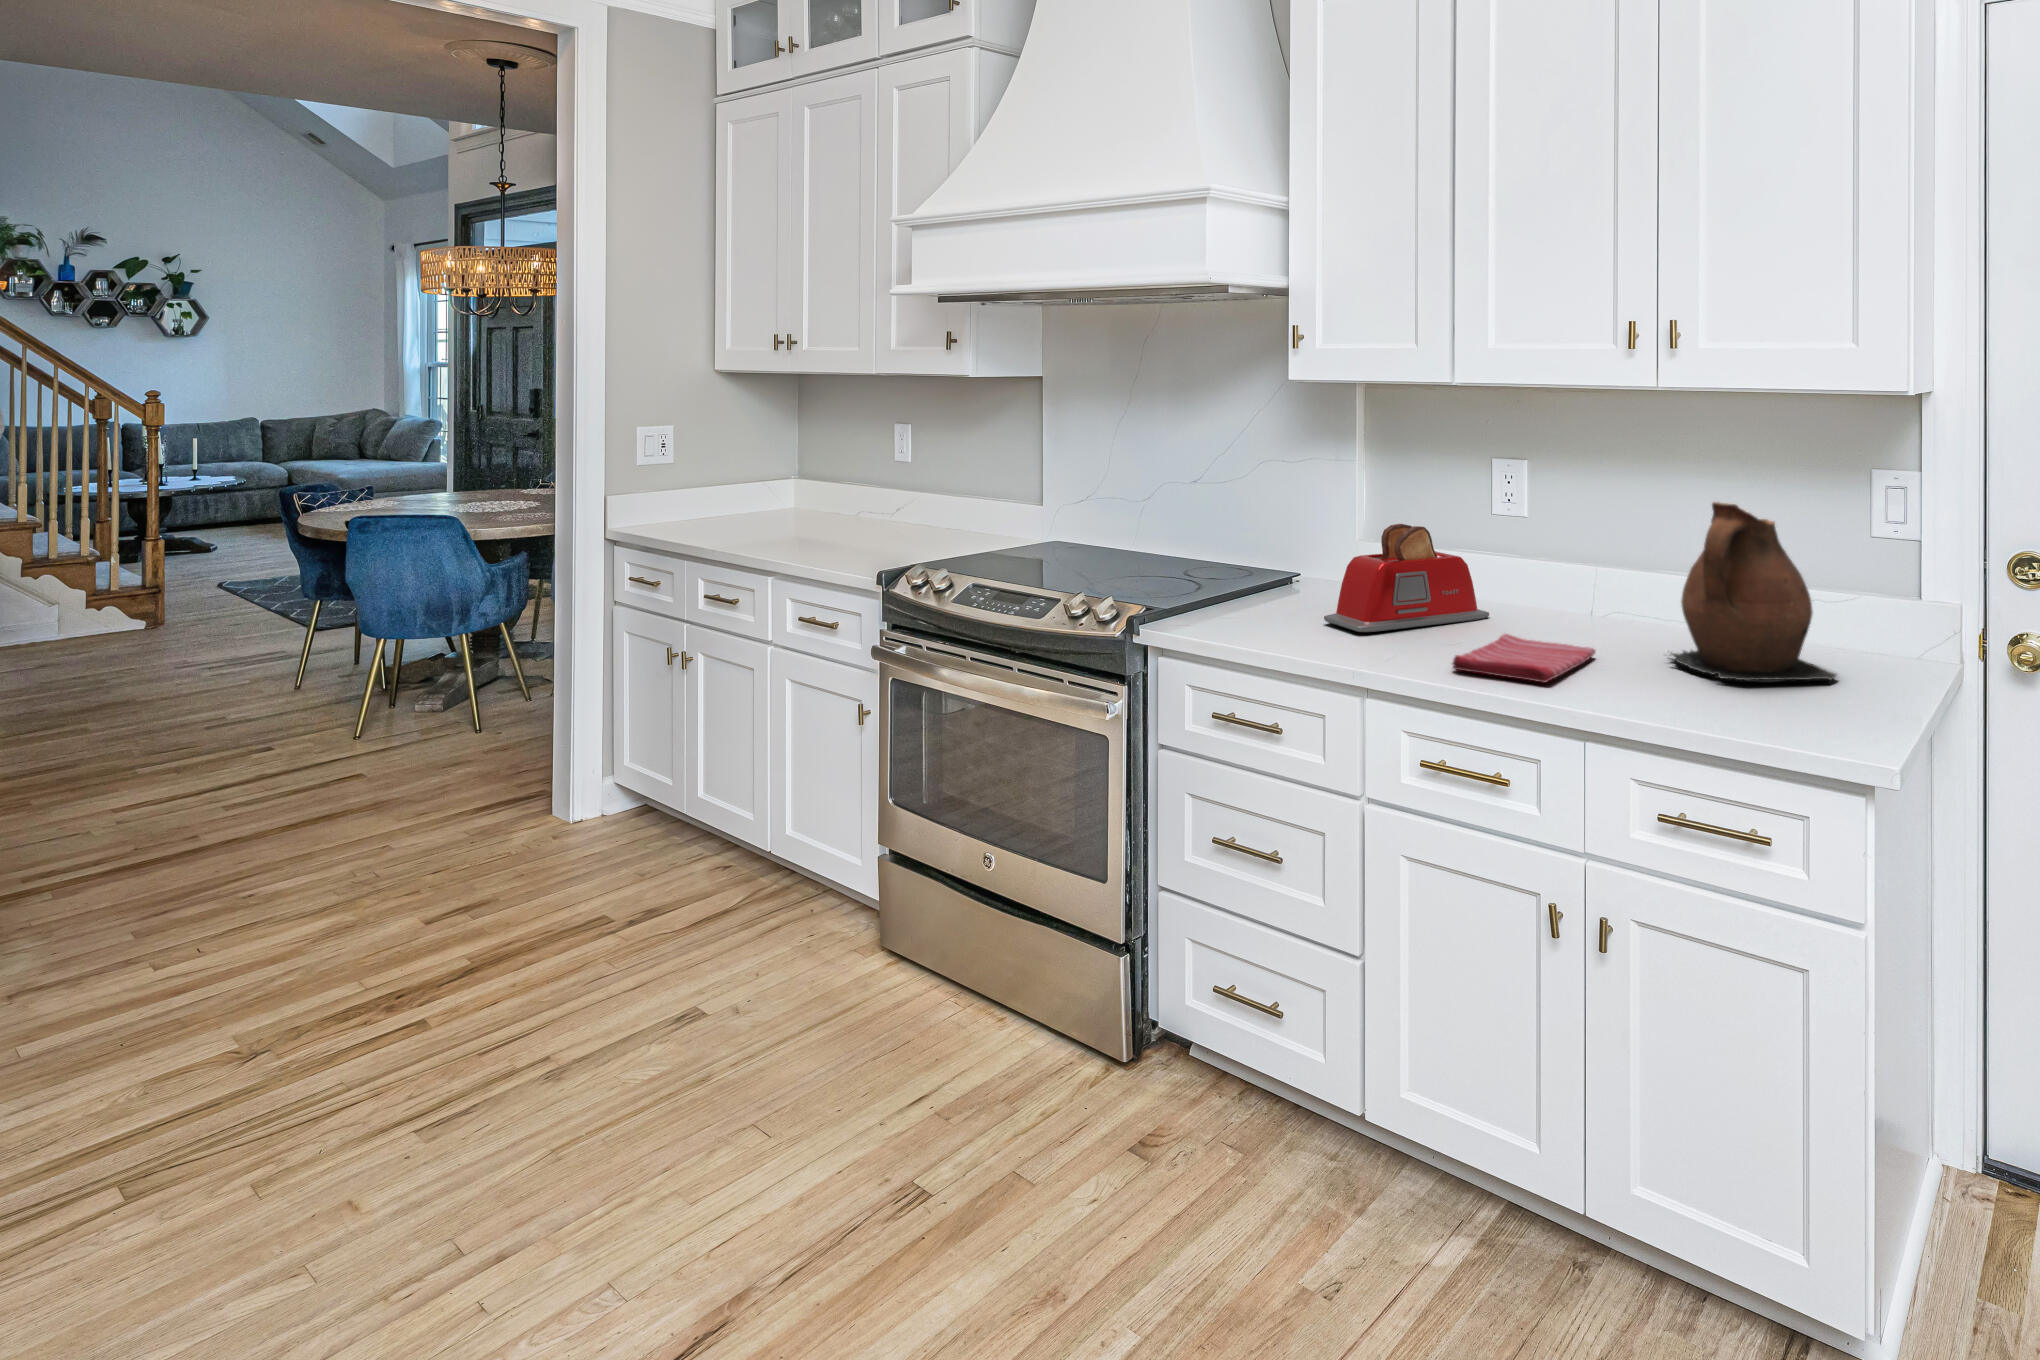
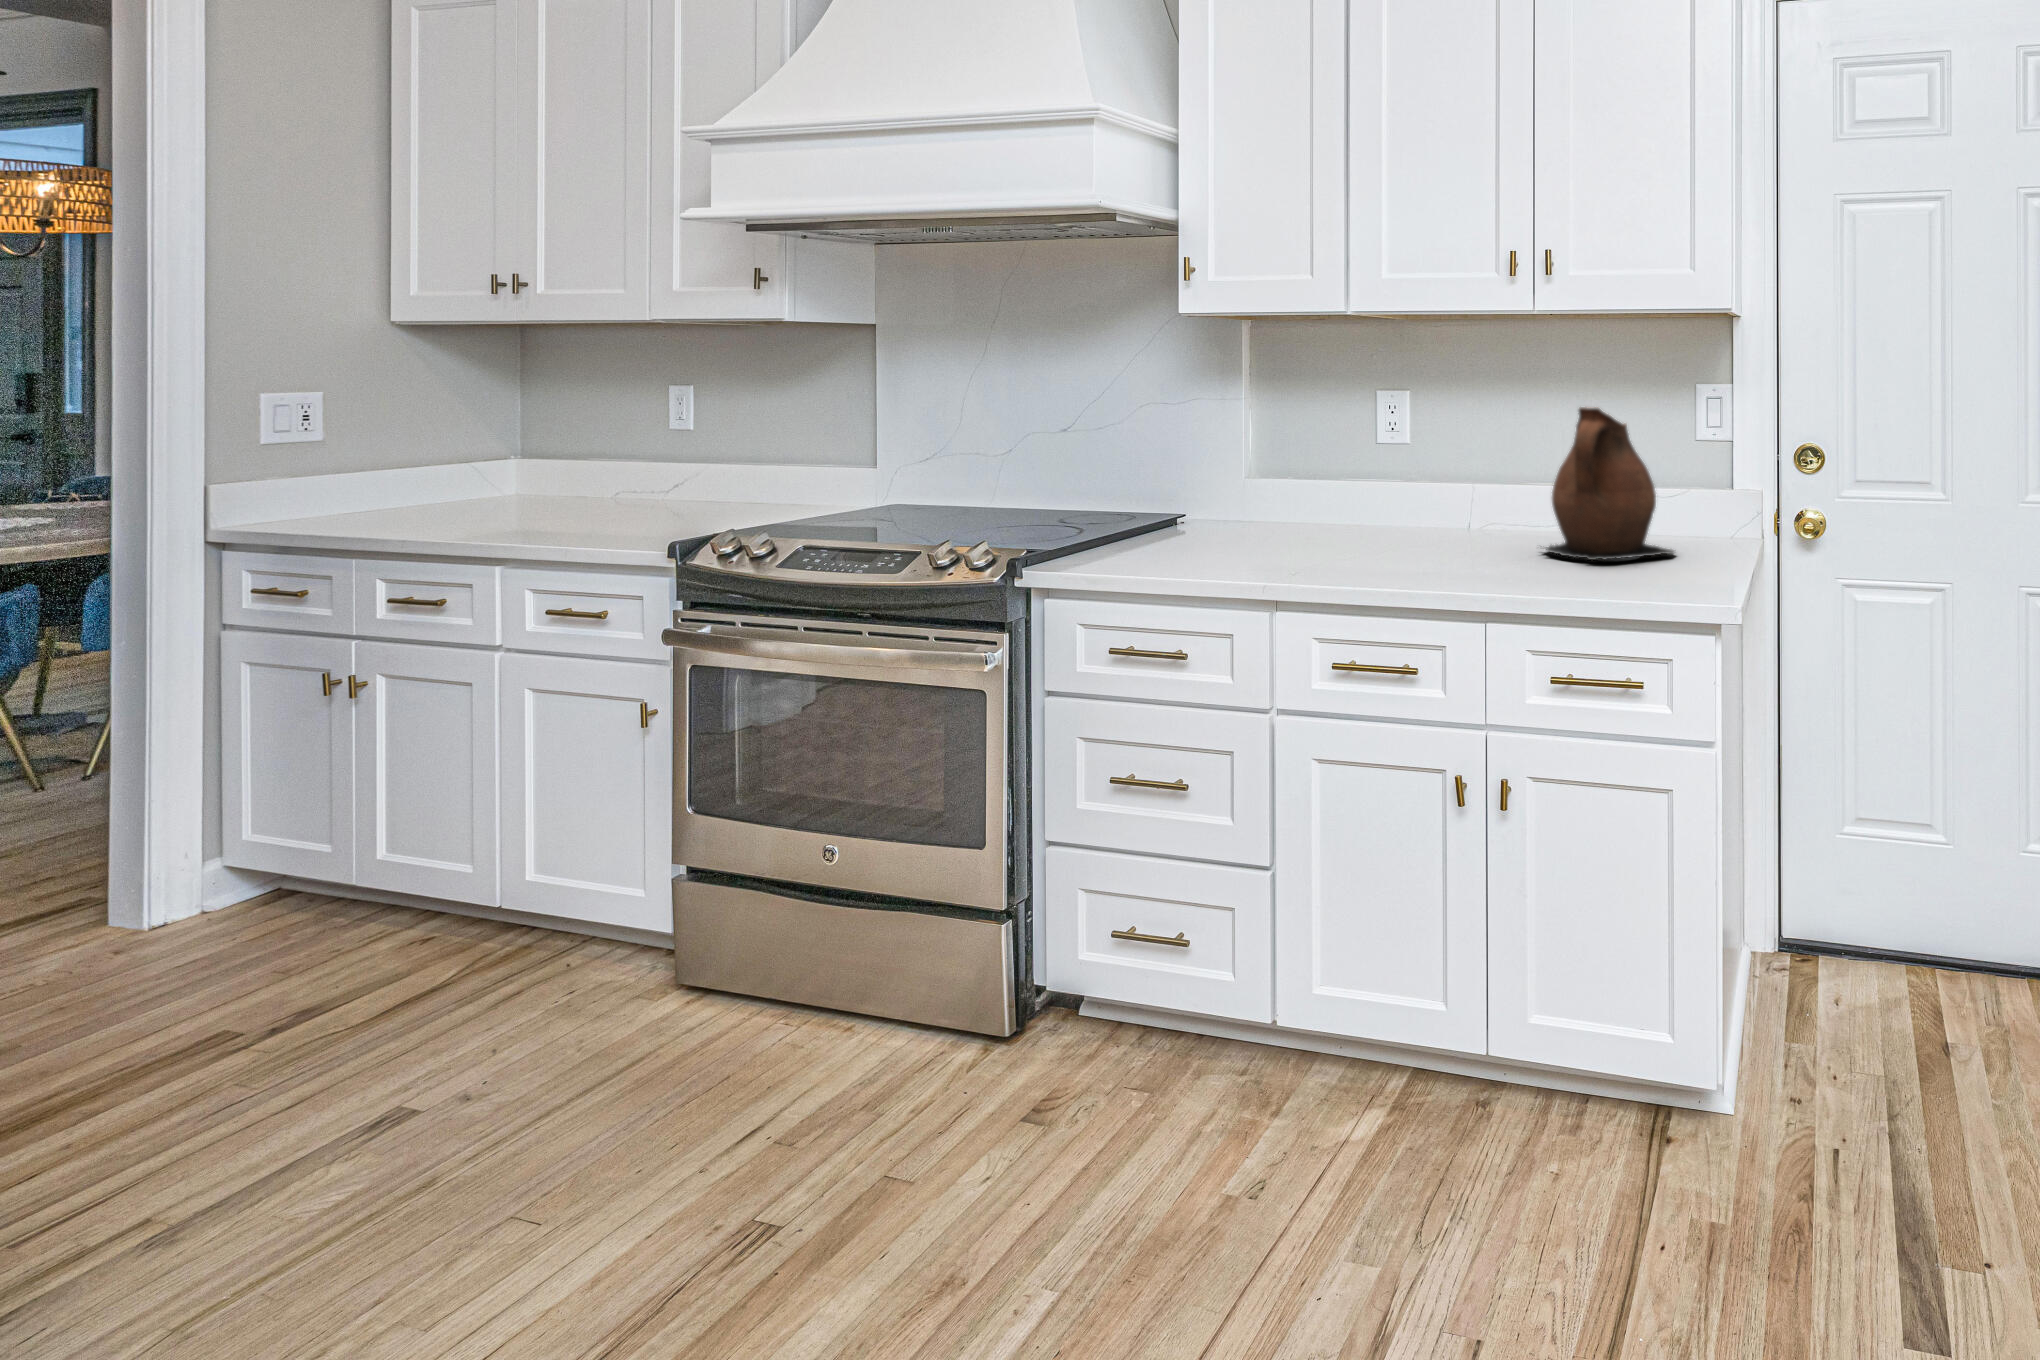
toaster: present [1324,524,1489,632] -> none [1217,450,1371,554]
dish towel: present [1452,634,1596,683] -> none [1359,543,1480,575]

